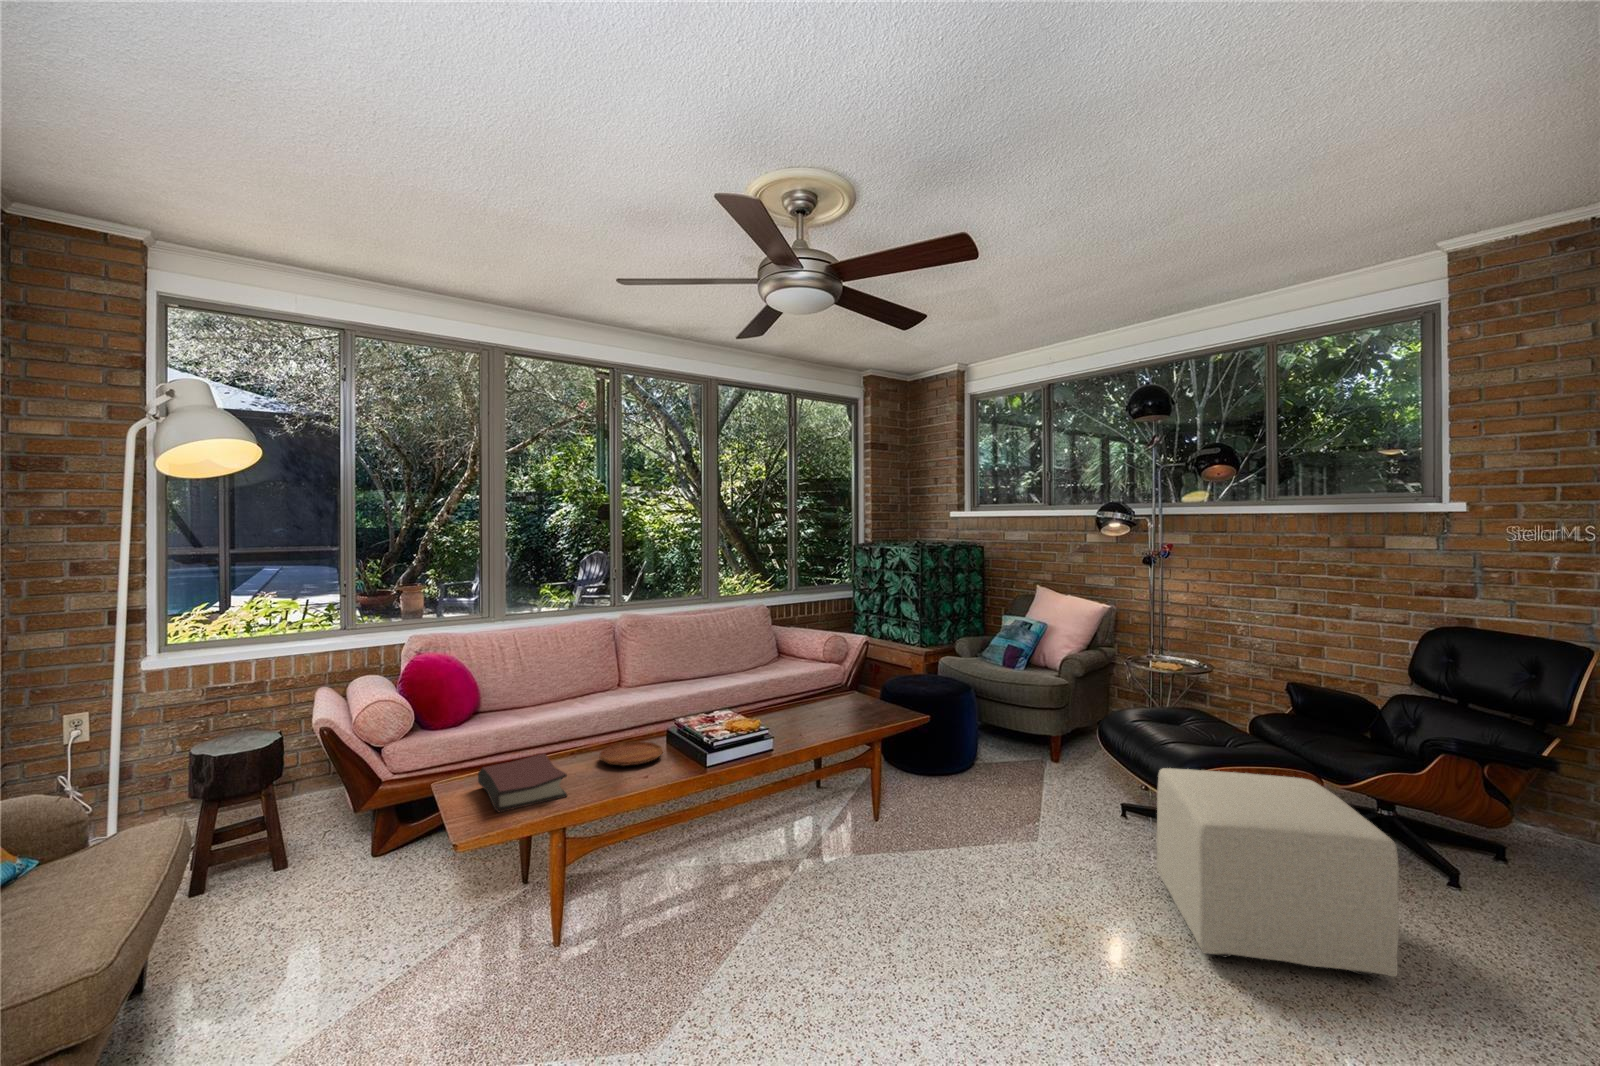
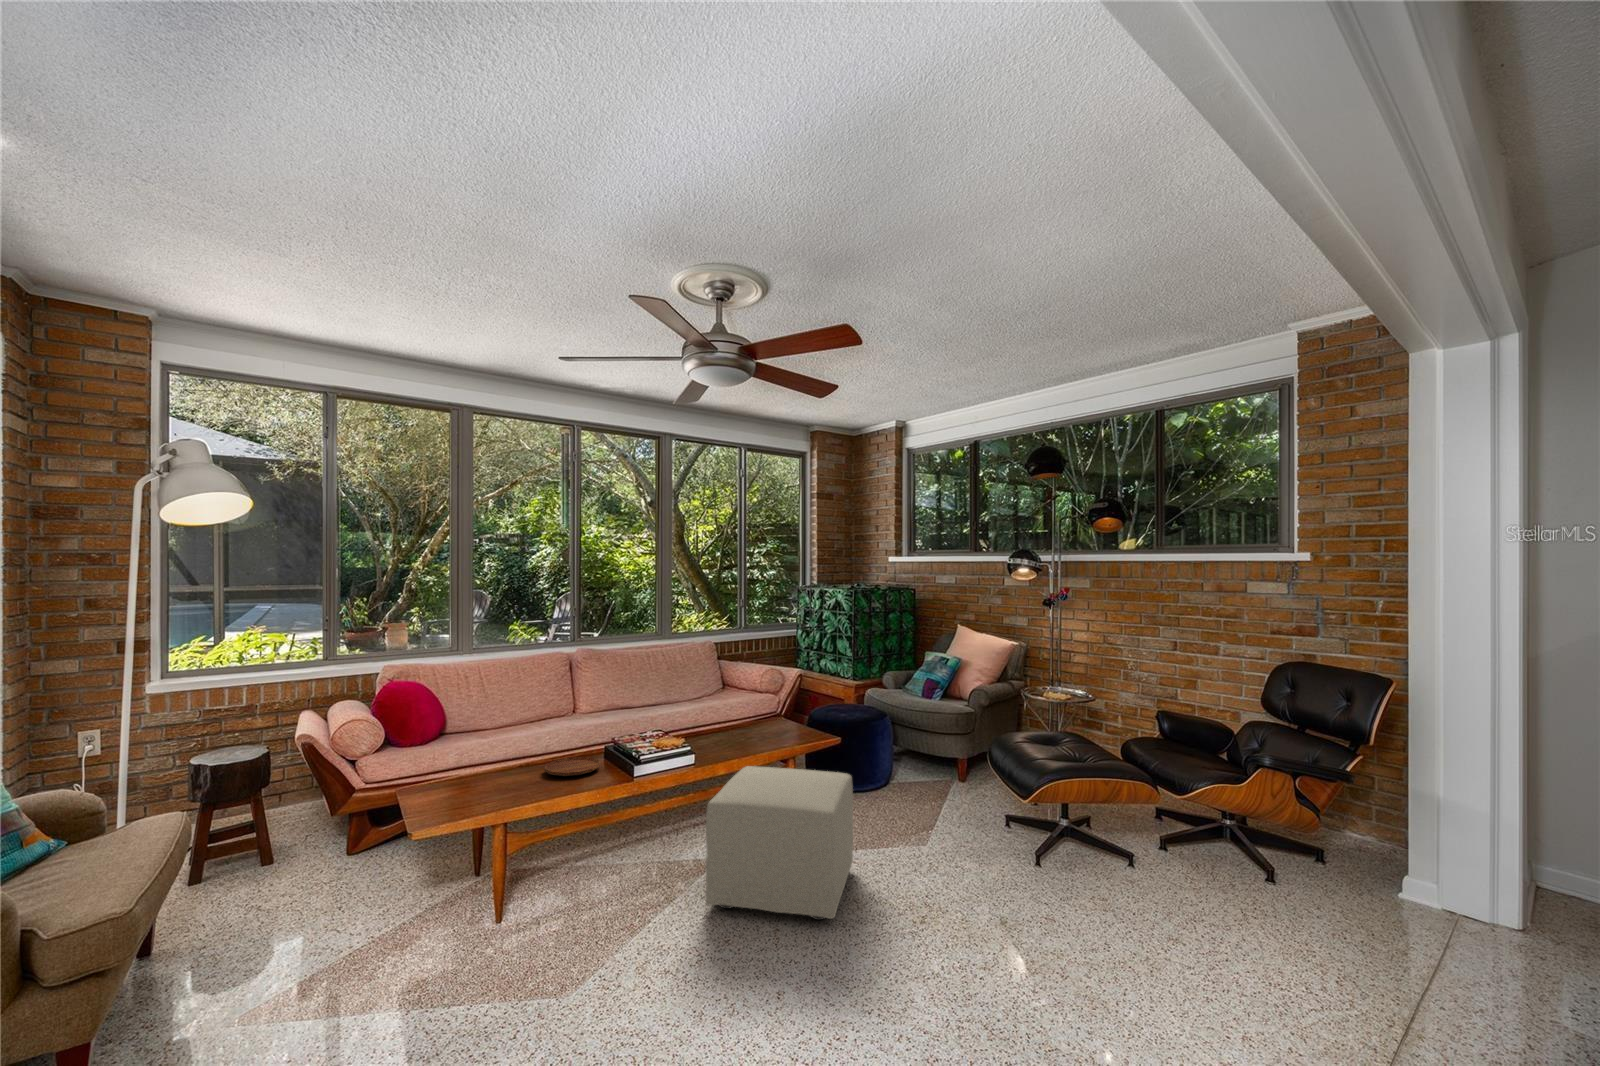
hardback book: present [478,753,567,812] -> none [436,764,511,811]
ottoman: present [1157,768,1399,977] -> present [706,766,853,920]

